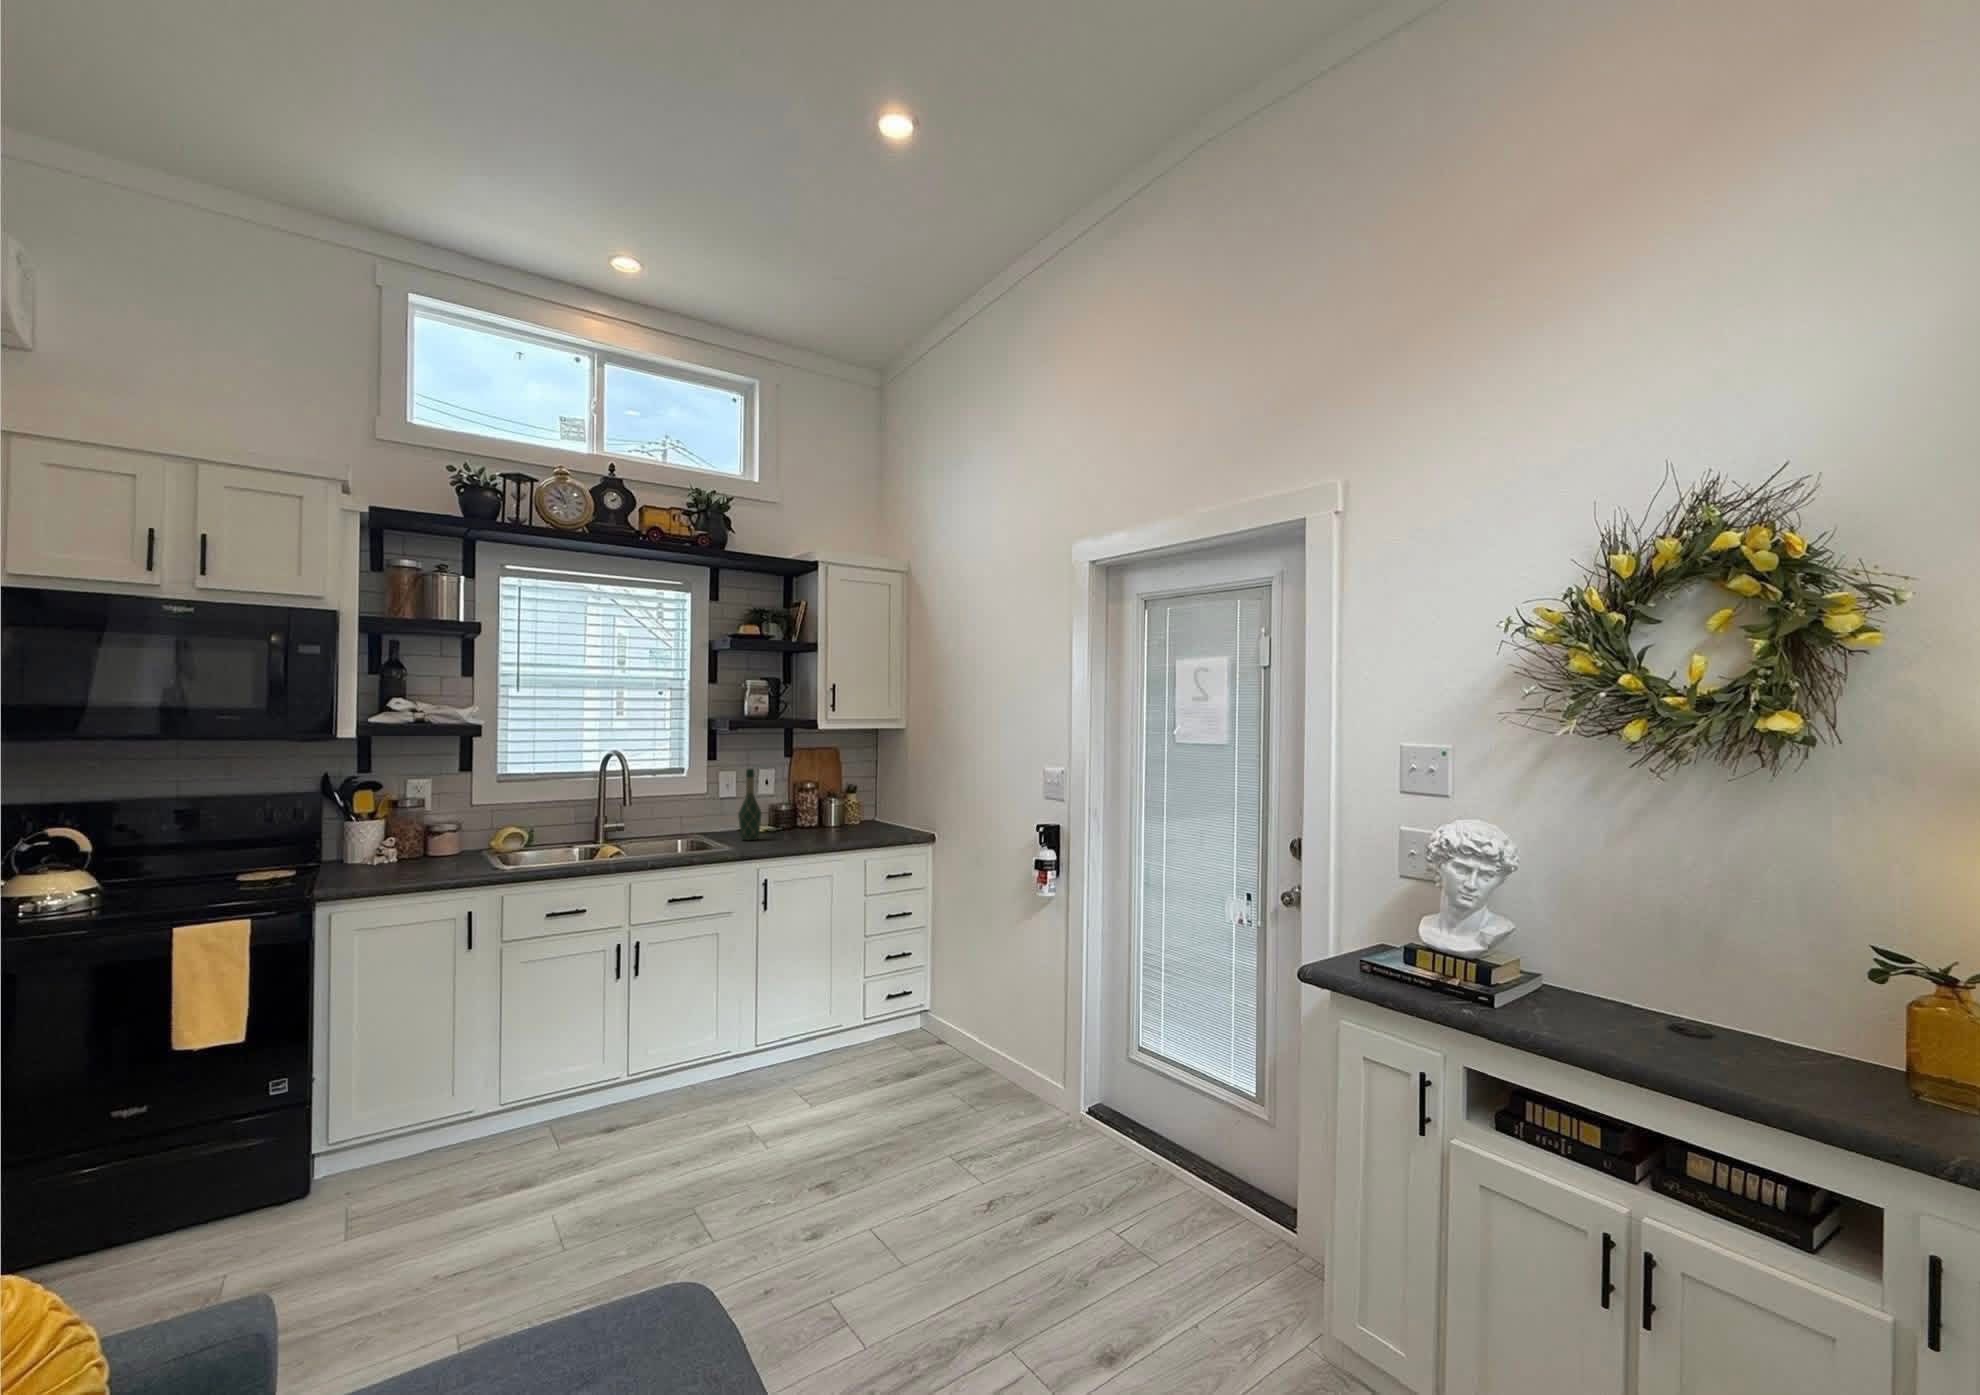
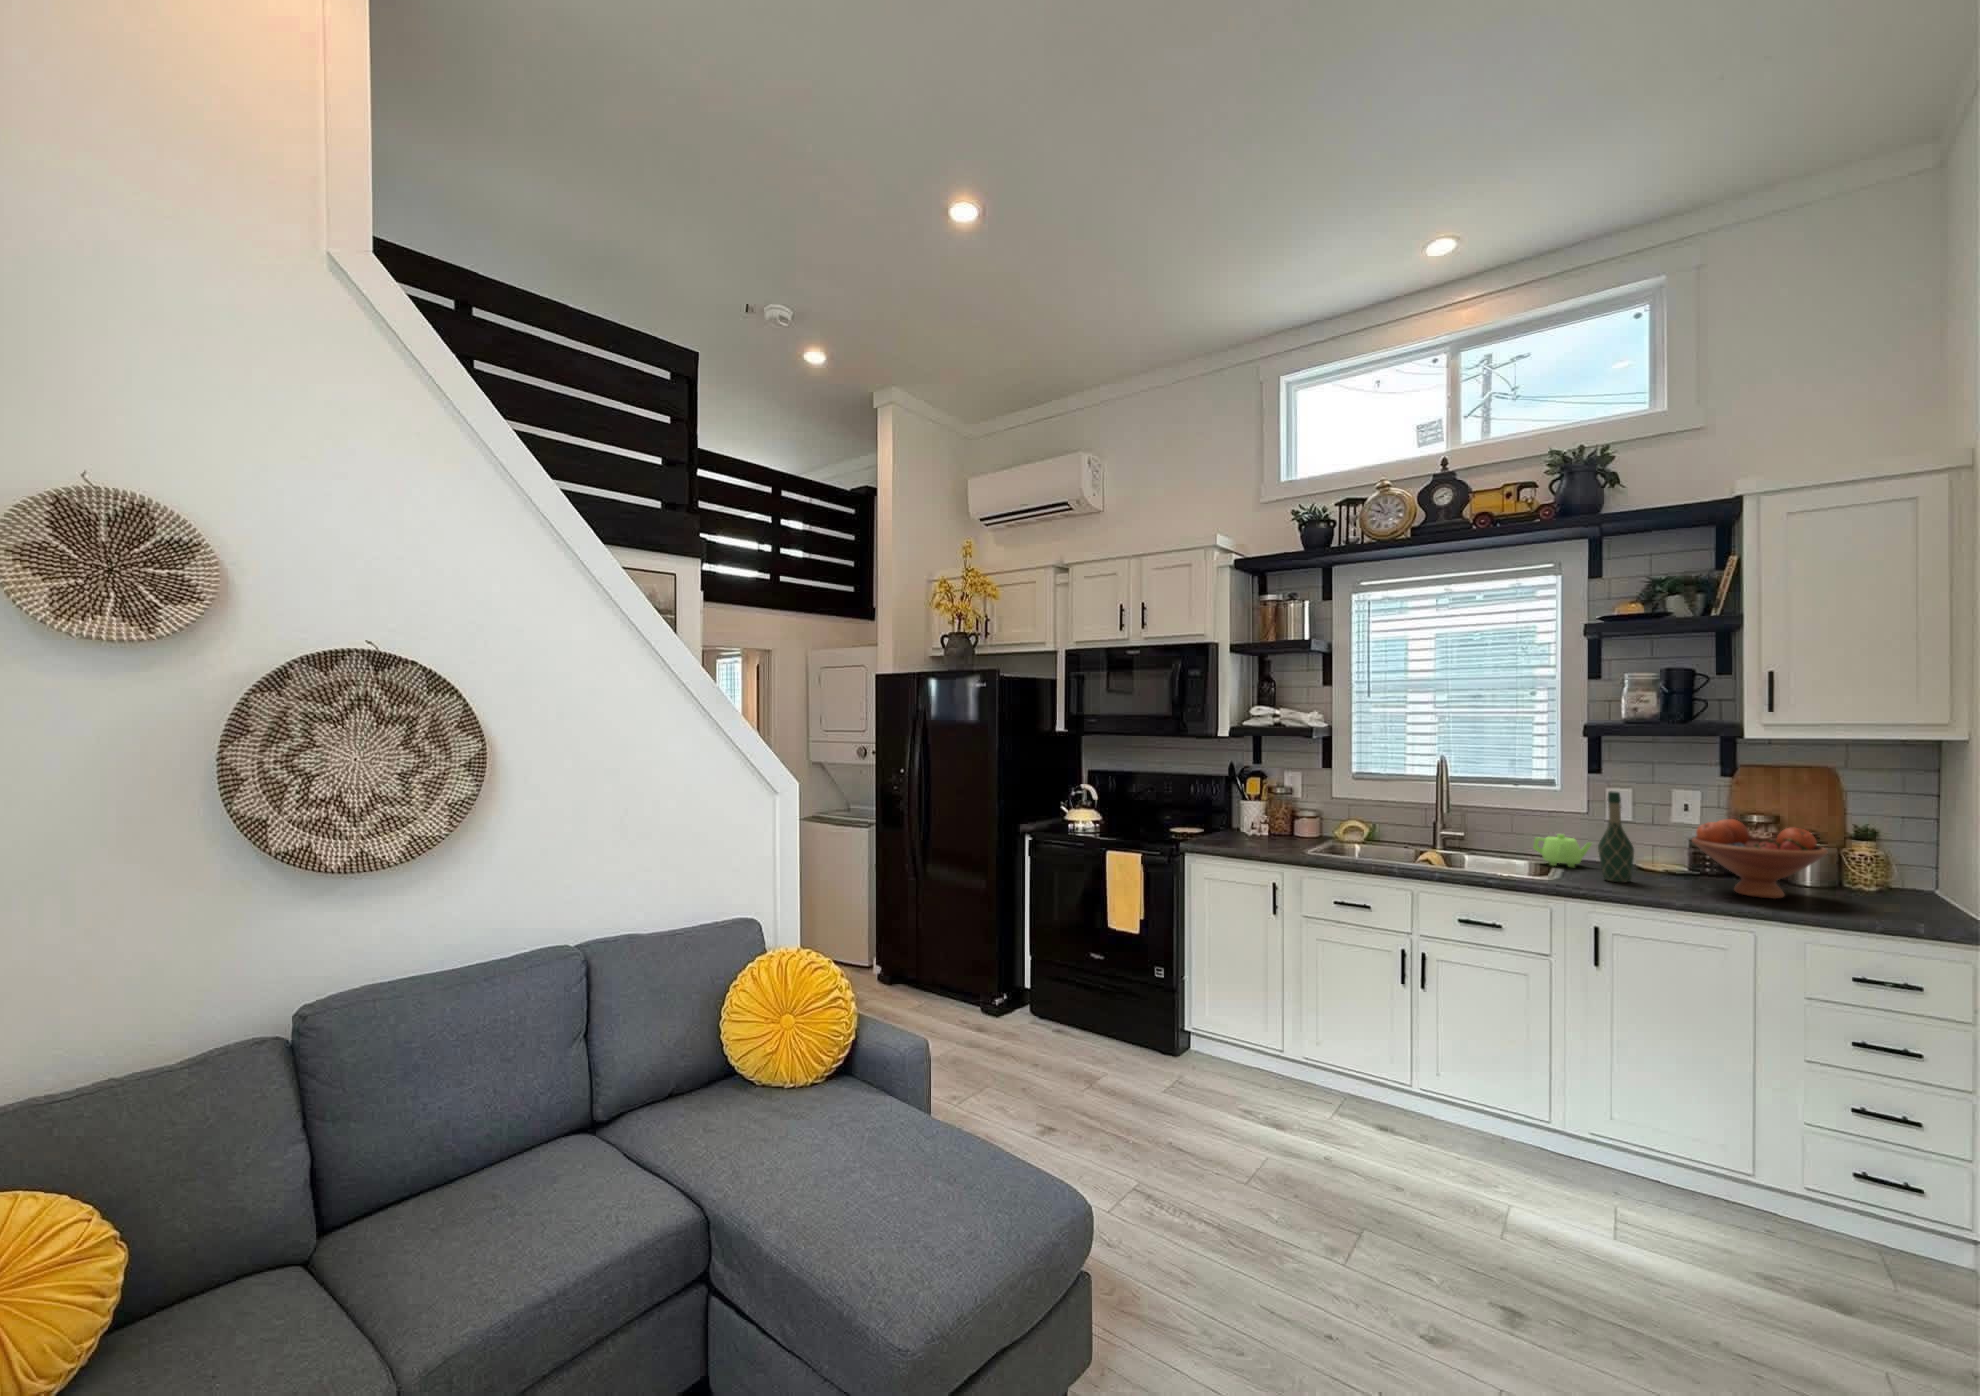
fruit bowl: none [793,782,862,834] -> present [1692,819,1828,899]
teapot: none [675,812,717,840] -> present [1533,834,1592,867]

